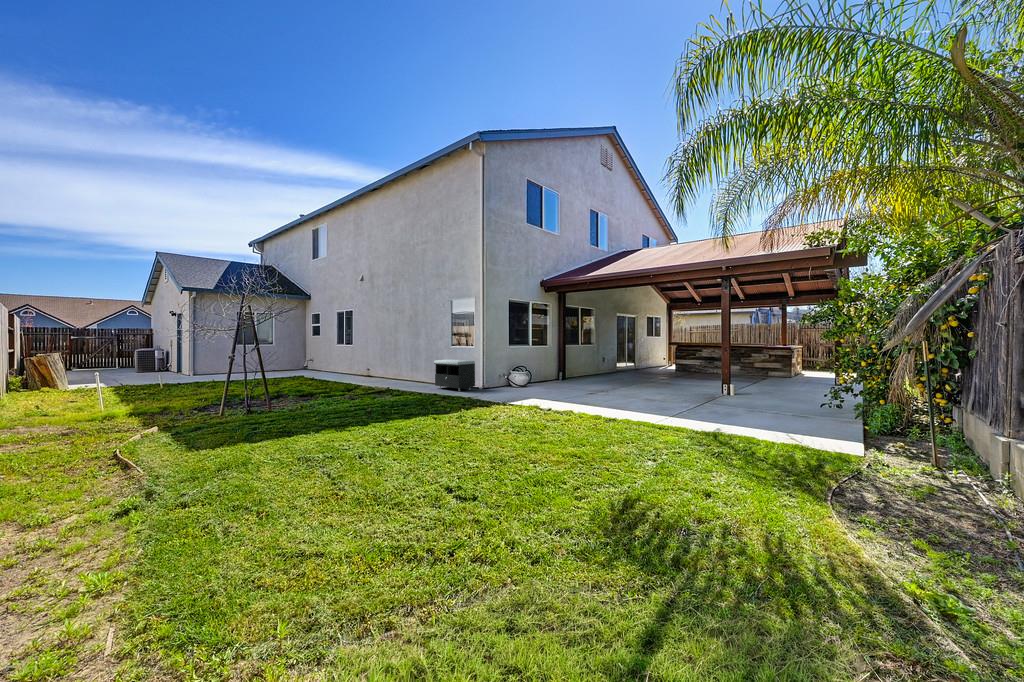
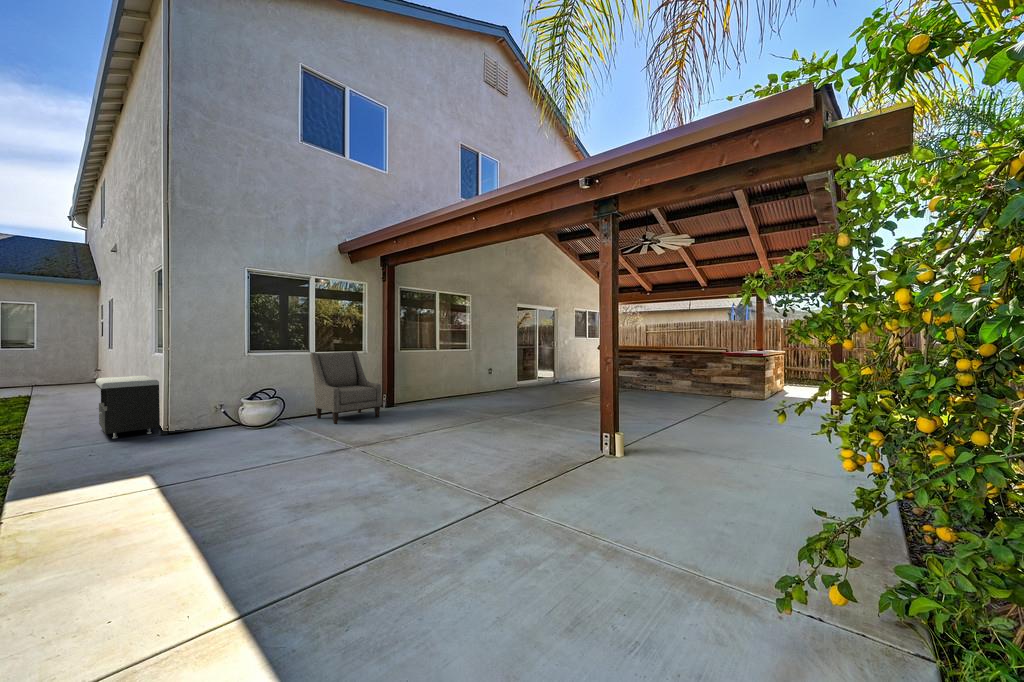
chair: none [531,346,573,387] -> present [310,351,381,424]

